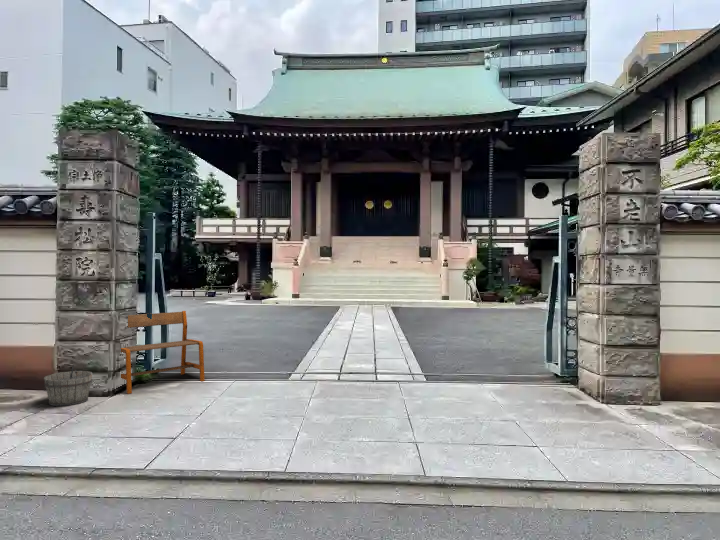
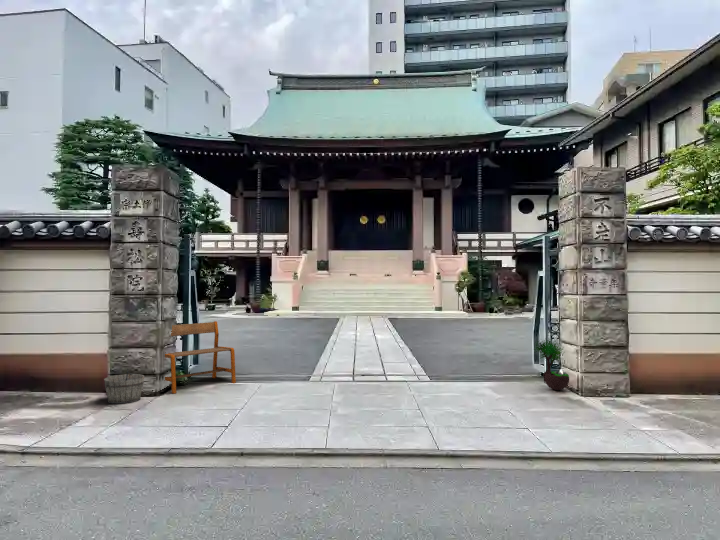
potted tree: none [545,331,588,395] -> present [534,340,569,390]

